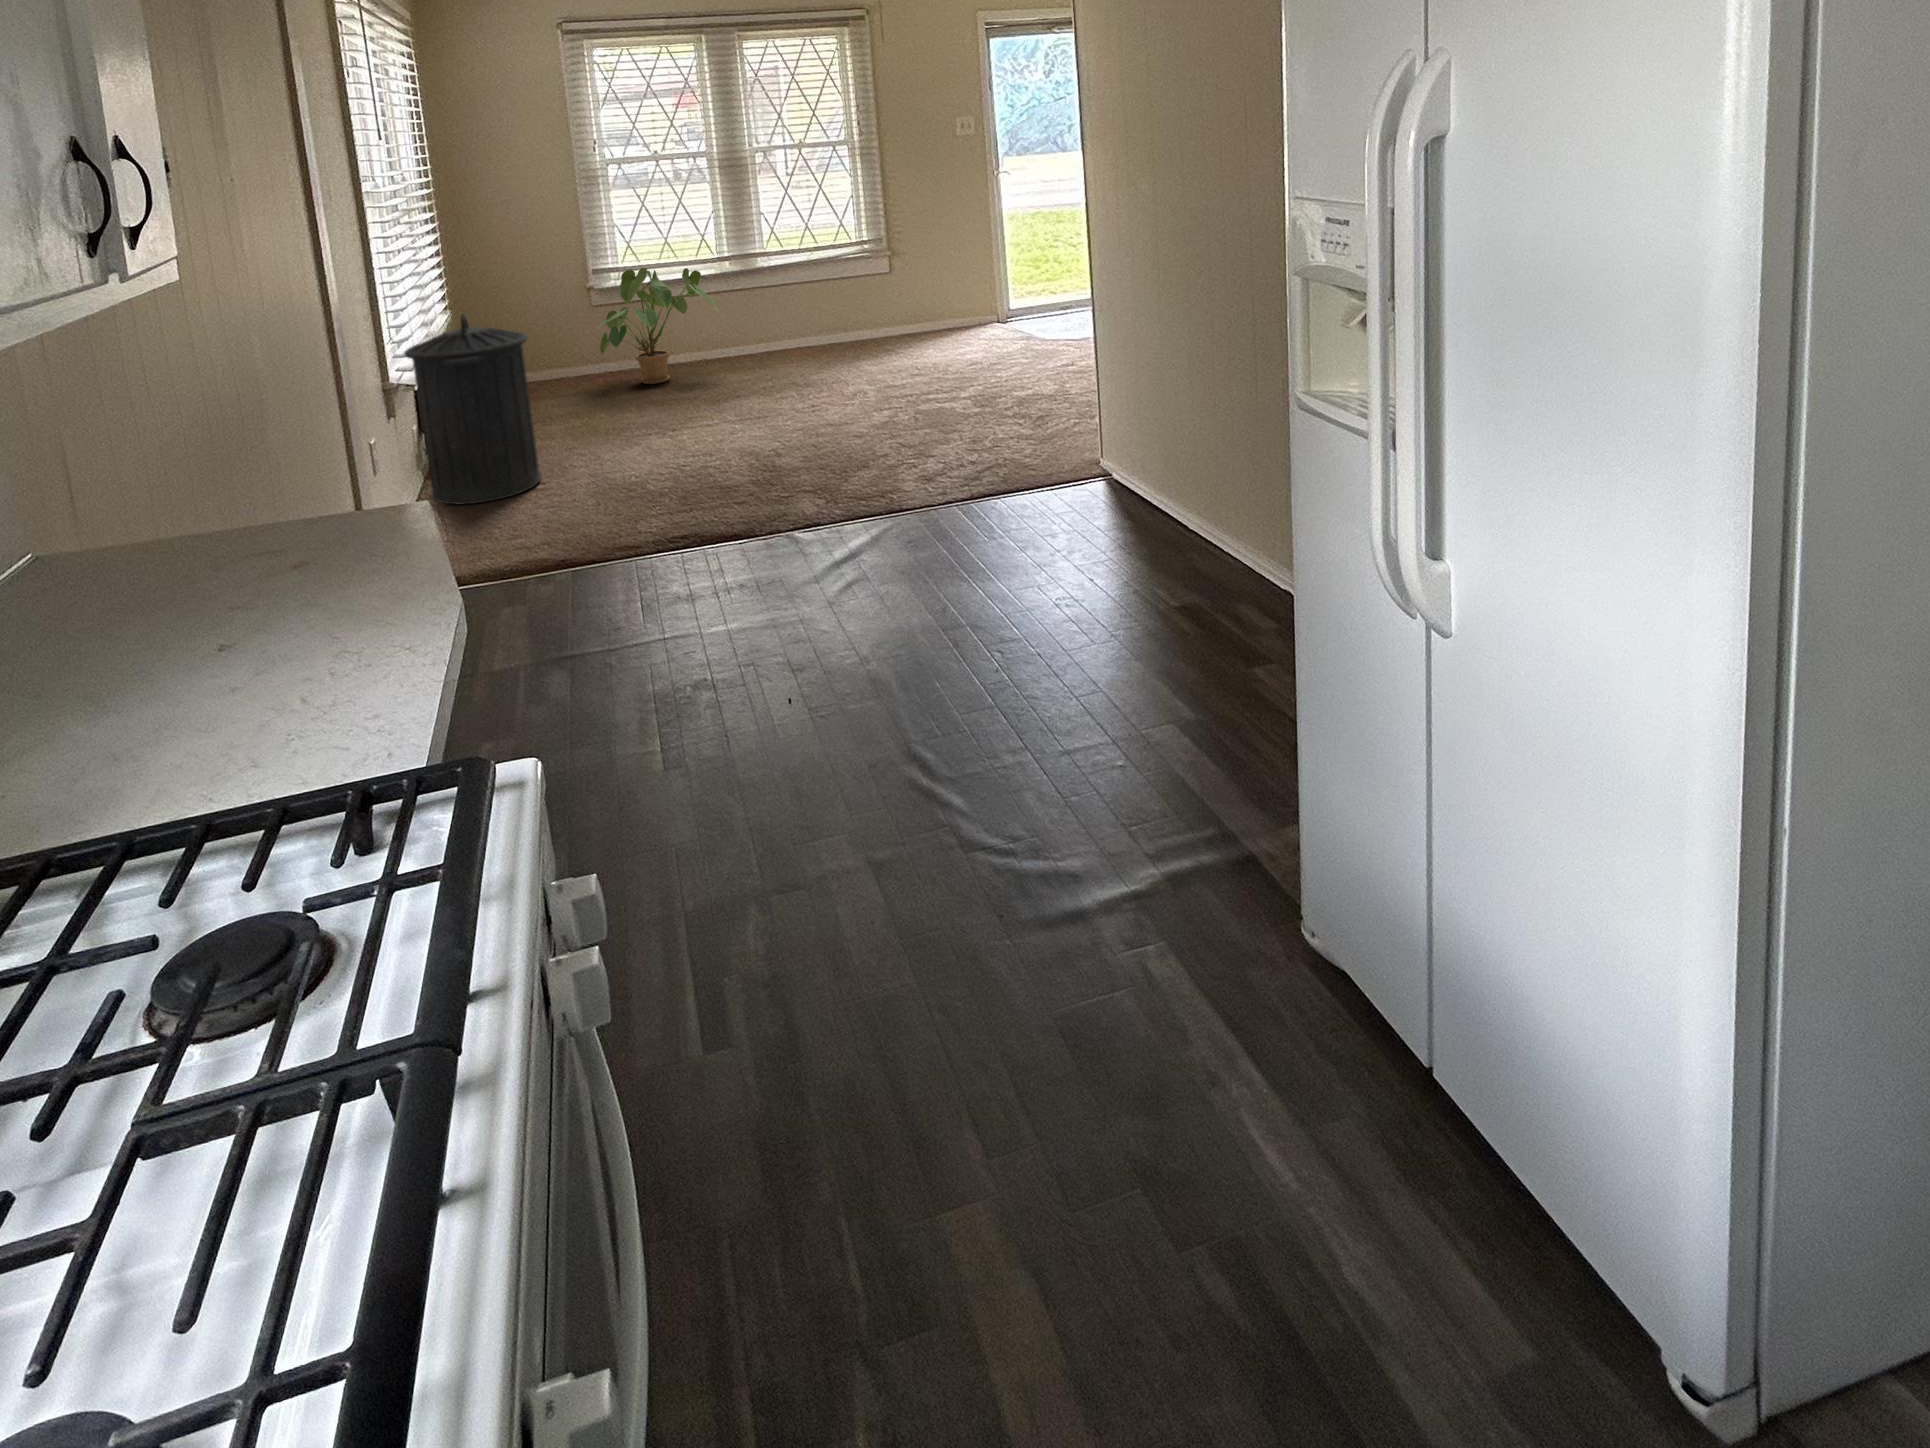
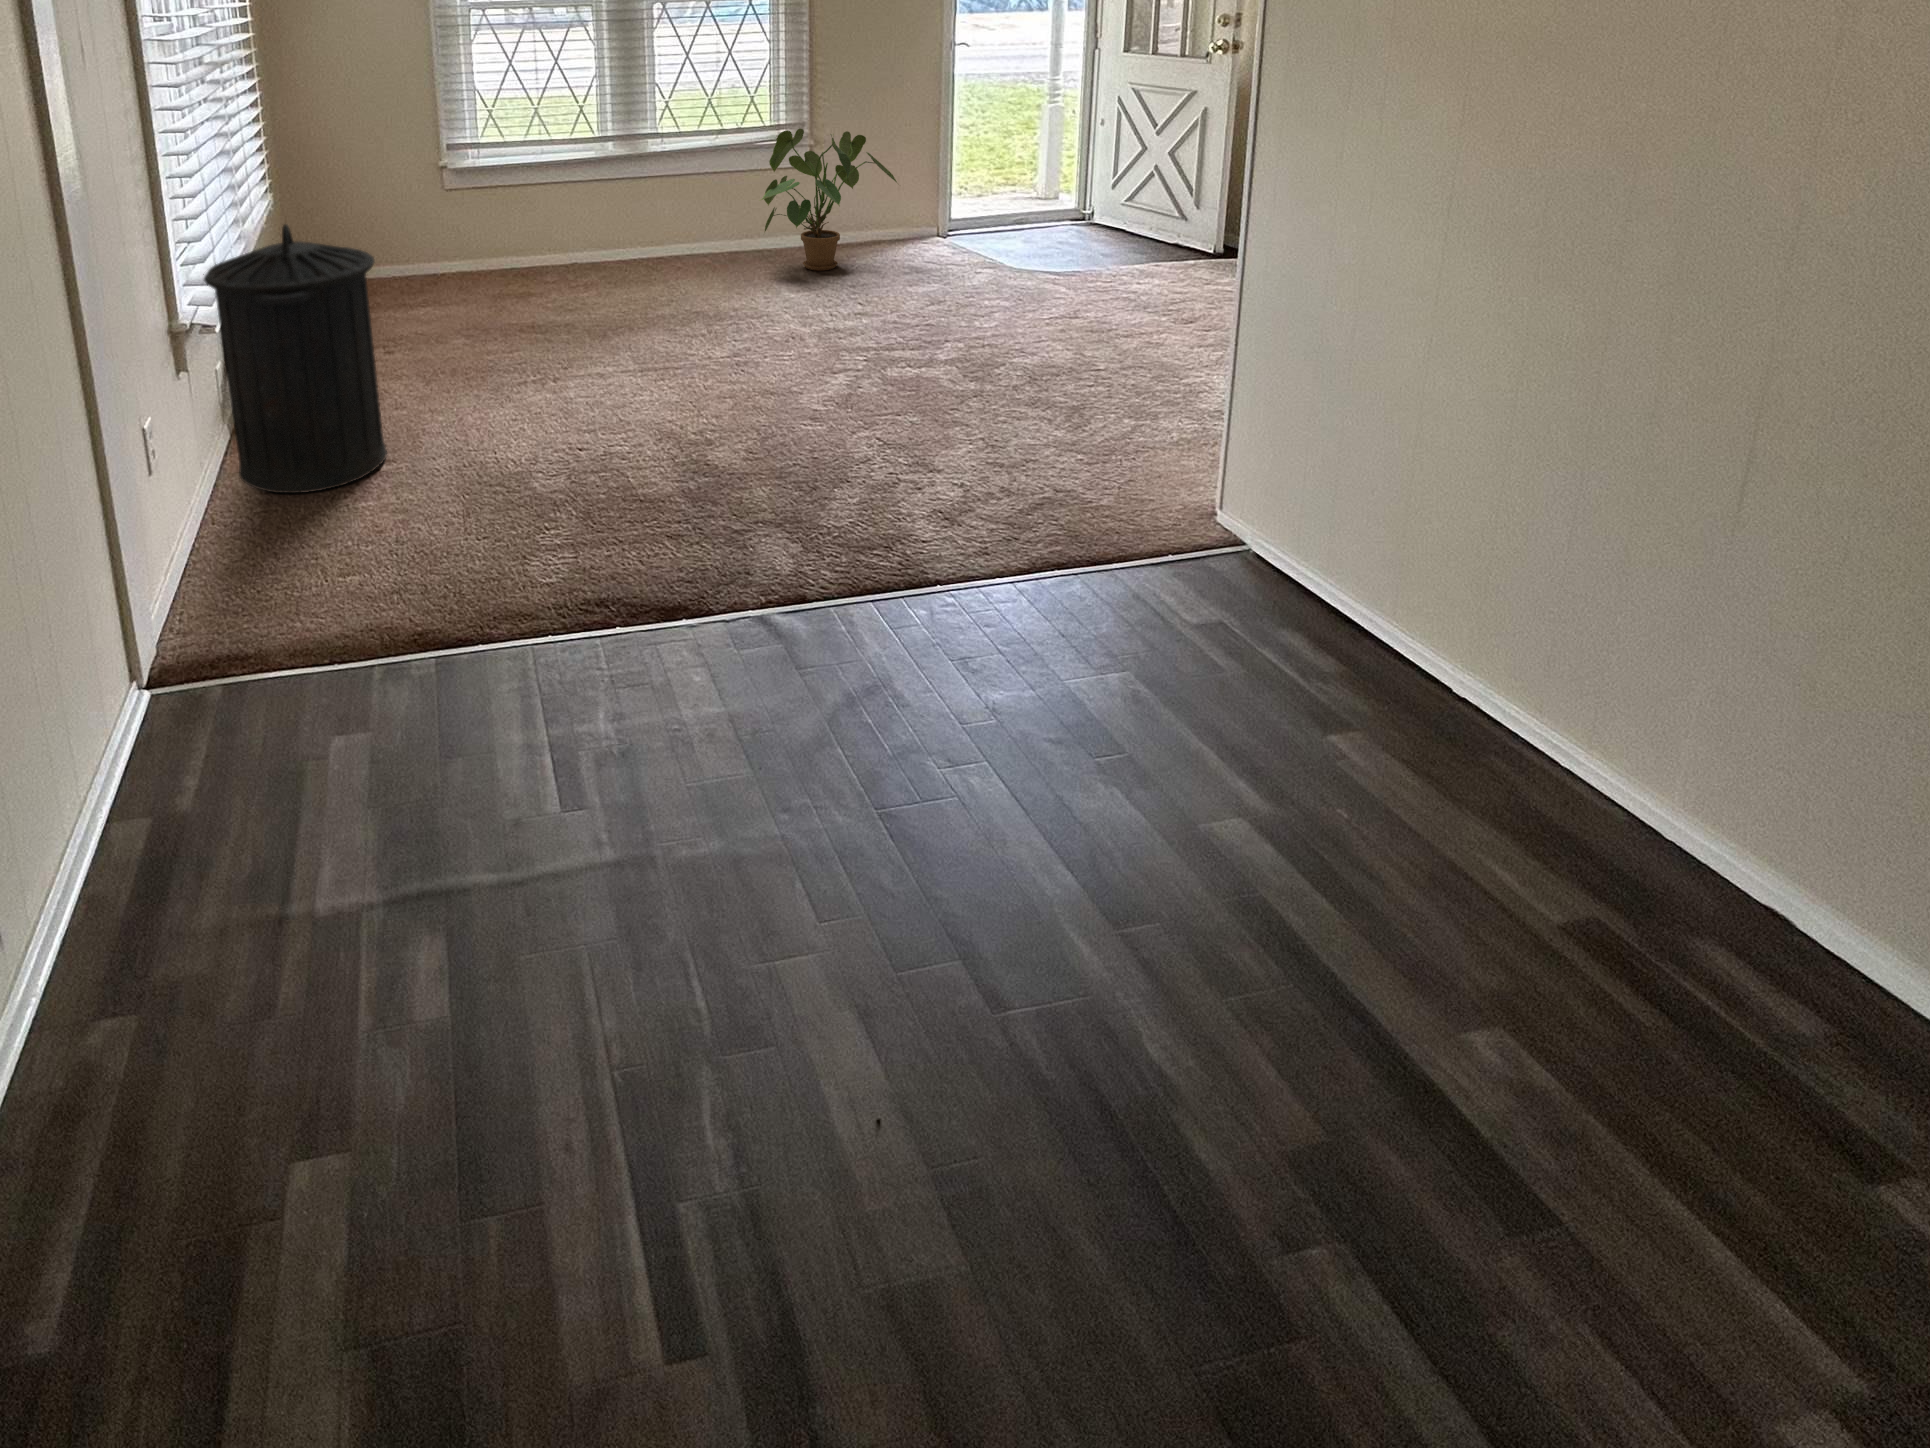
house plant: present [600,268,717,384] -> present [761,128,897,271]

